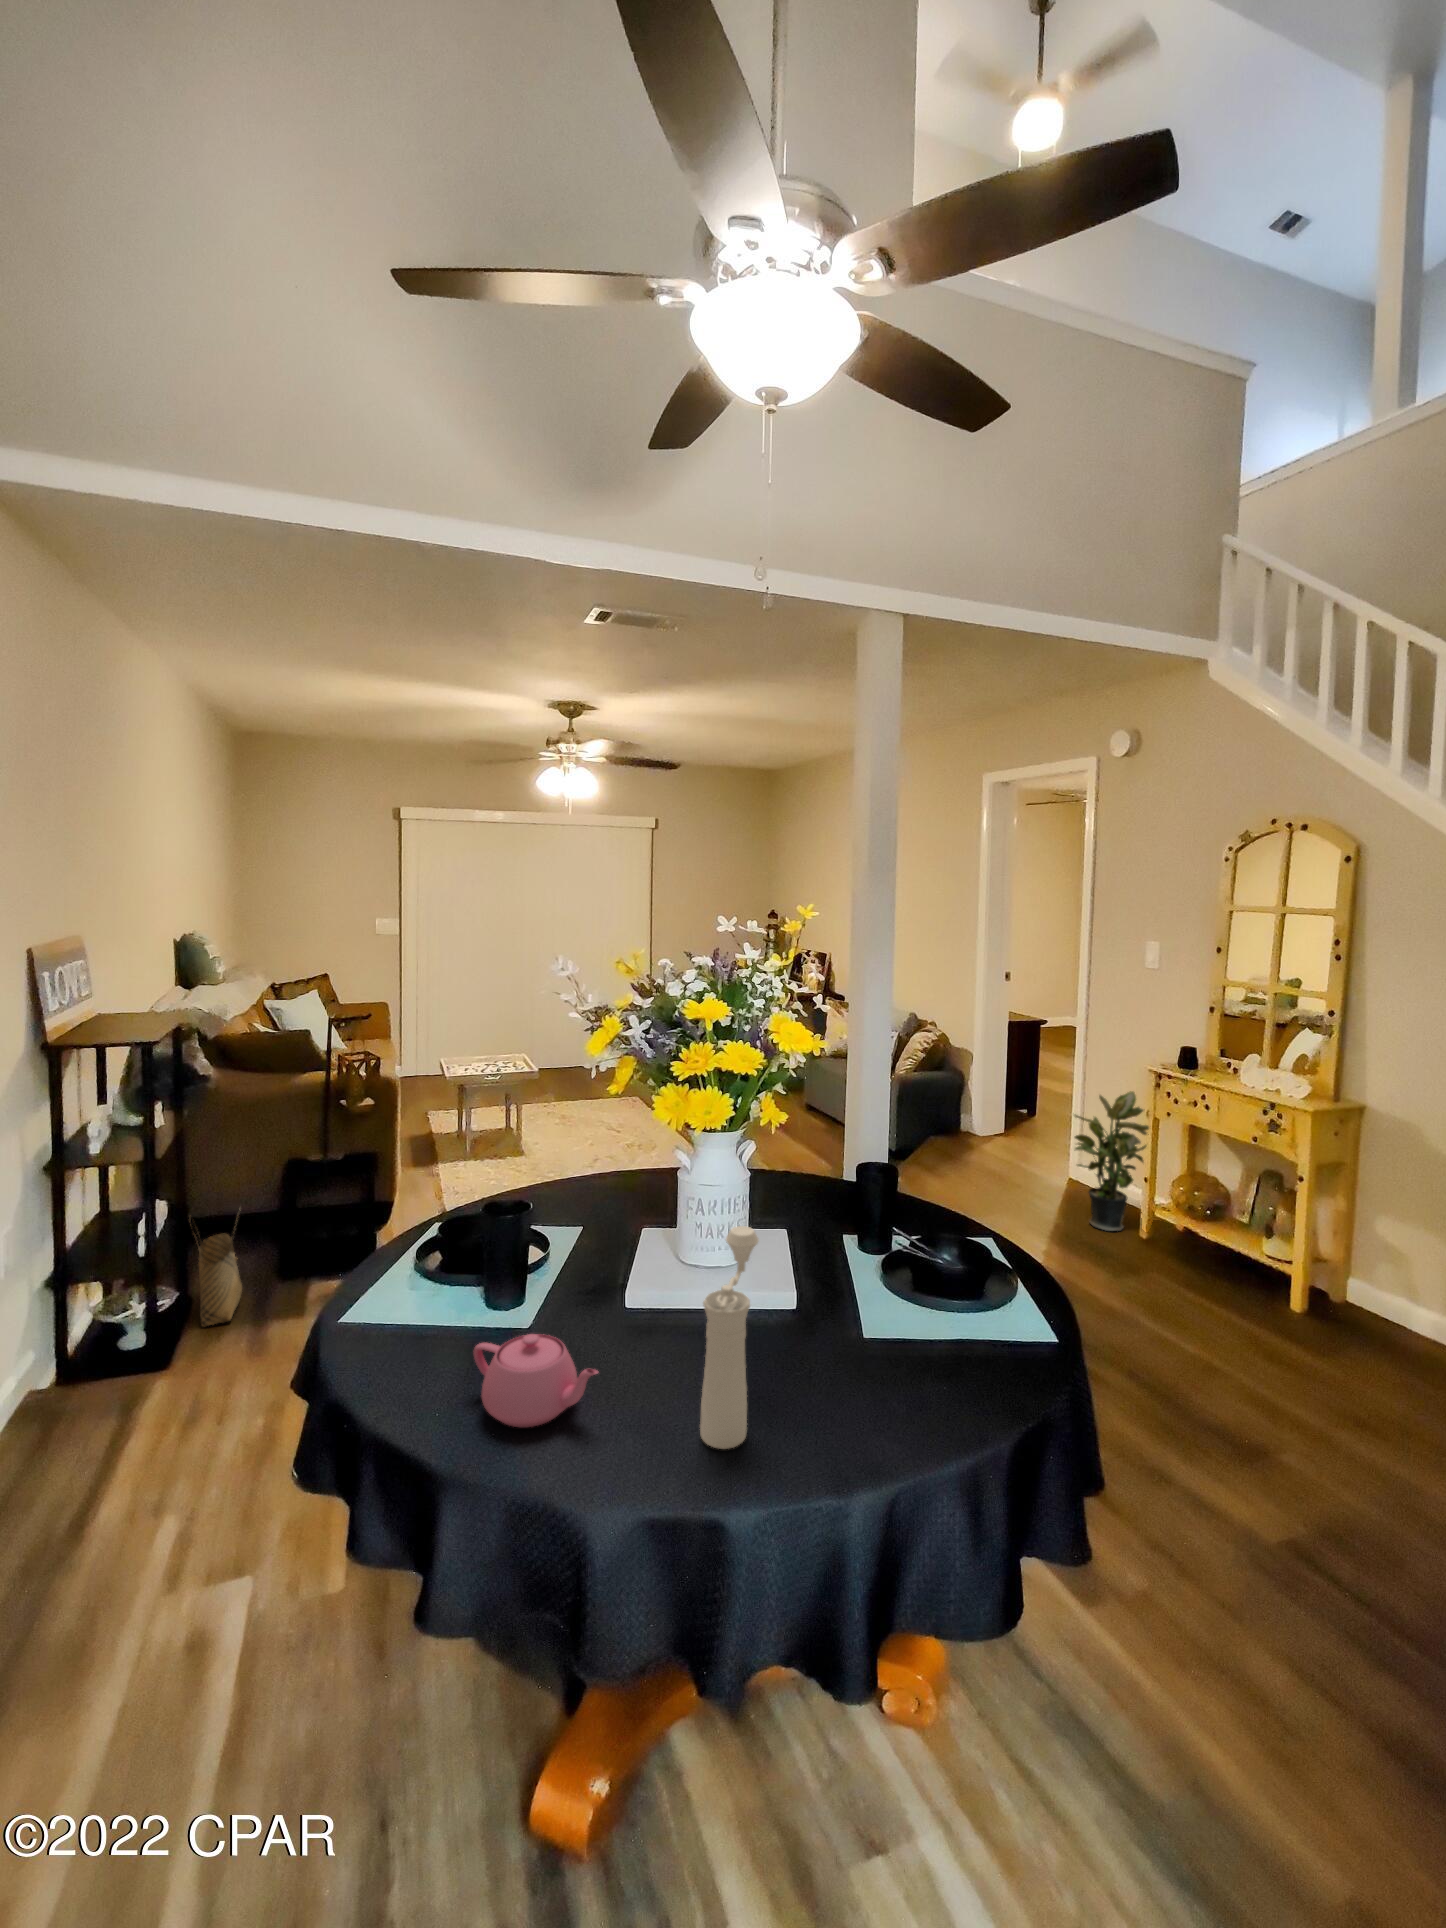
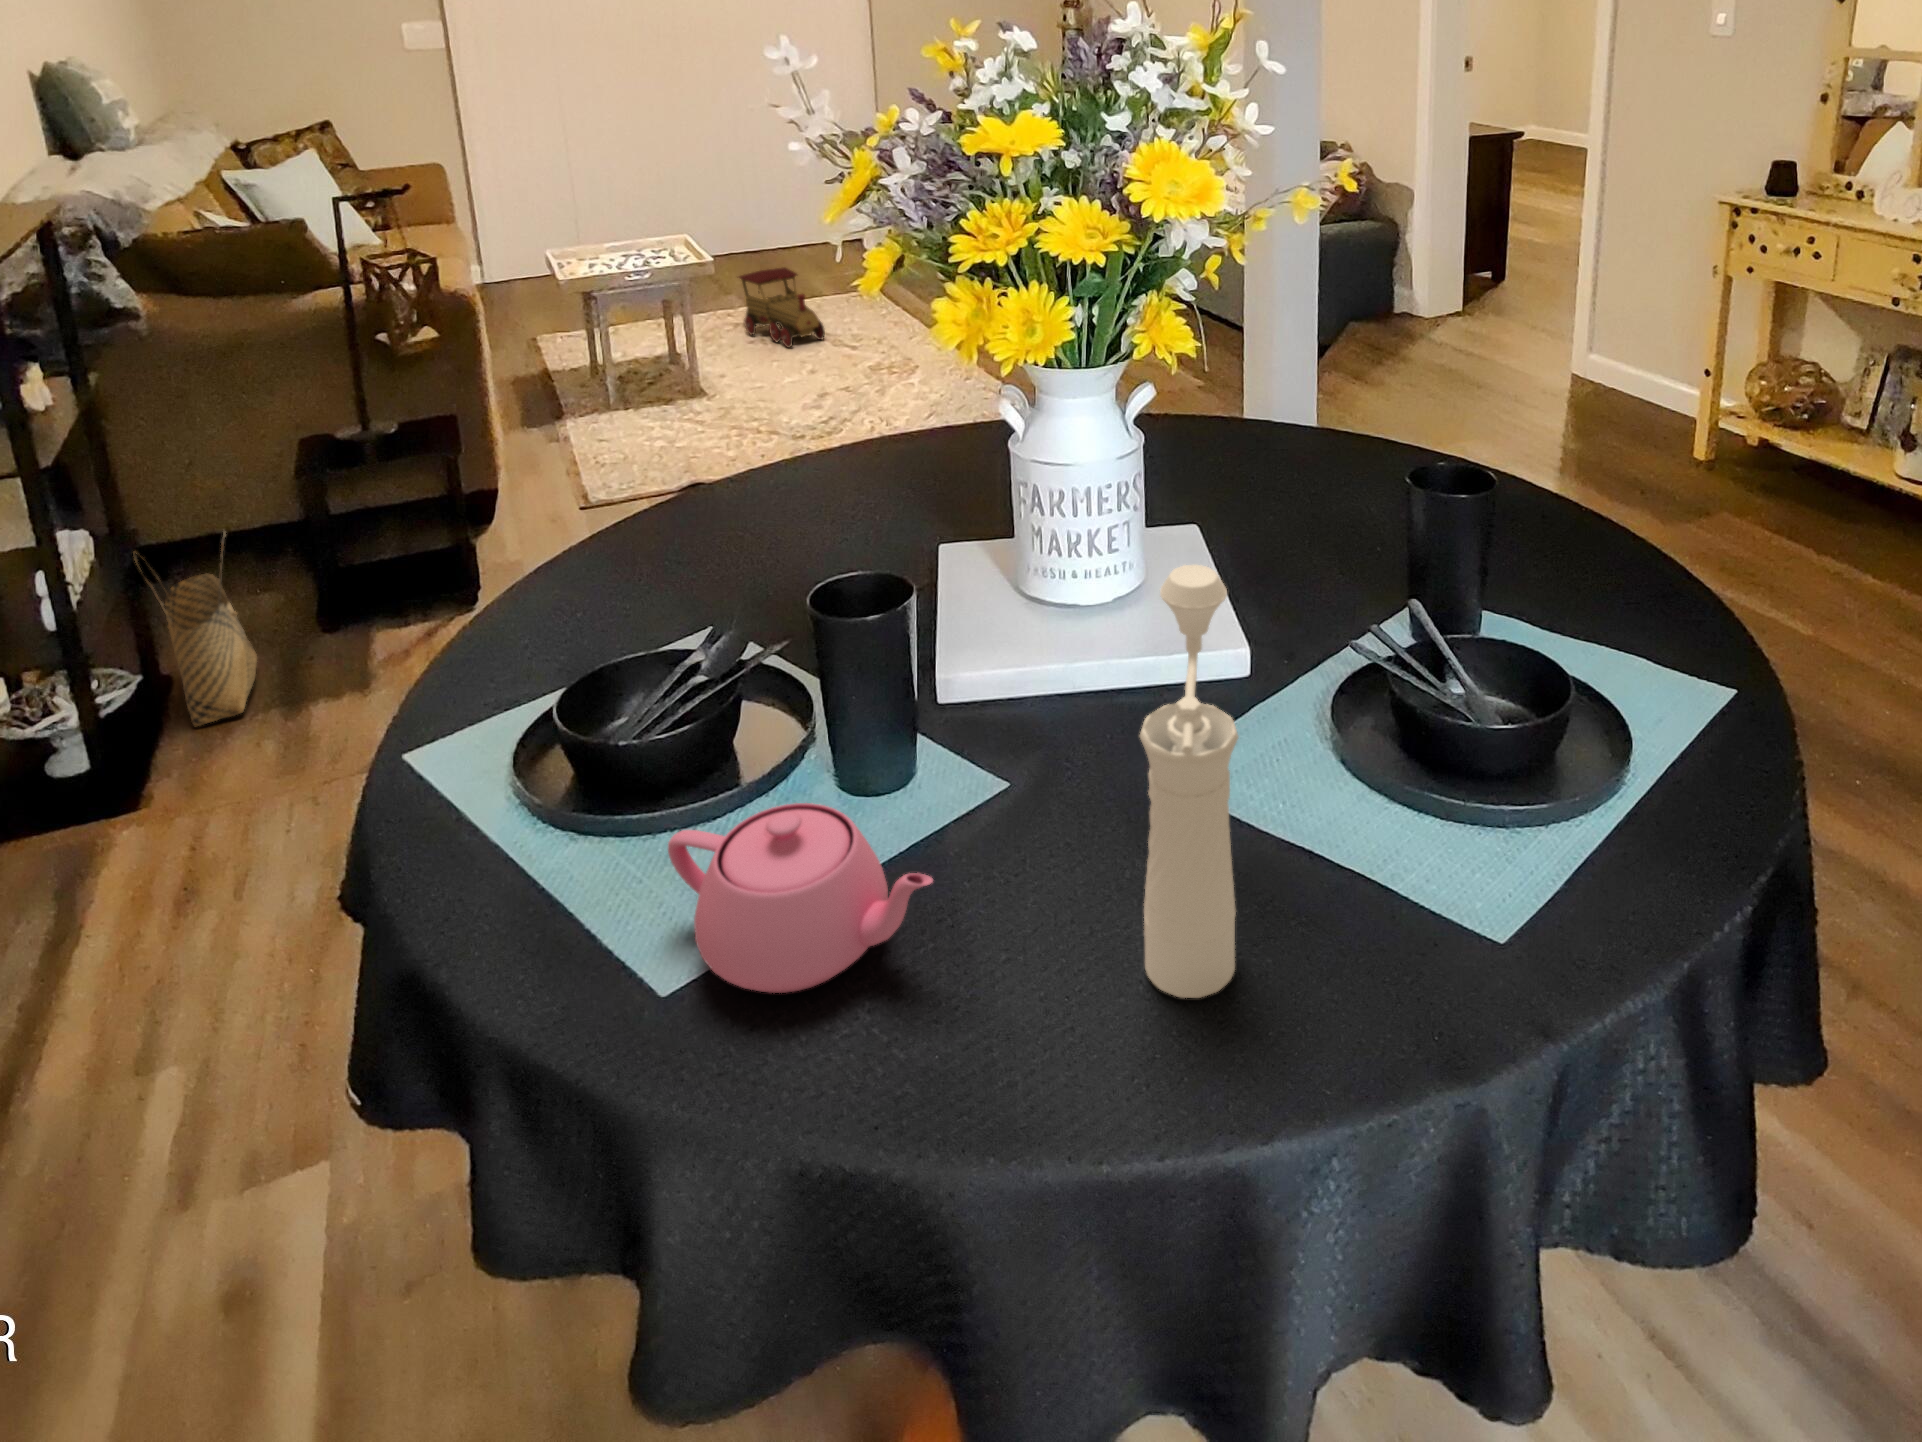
toy train: none [548,1076,598,1126] -> present [739,268,825,348]
potted plant: present [1075,1091,1149,1231] -> none [1593,237,1719,454]

